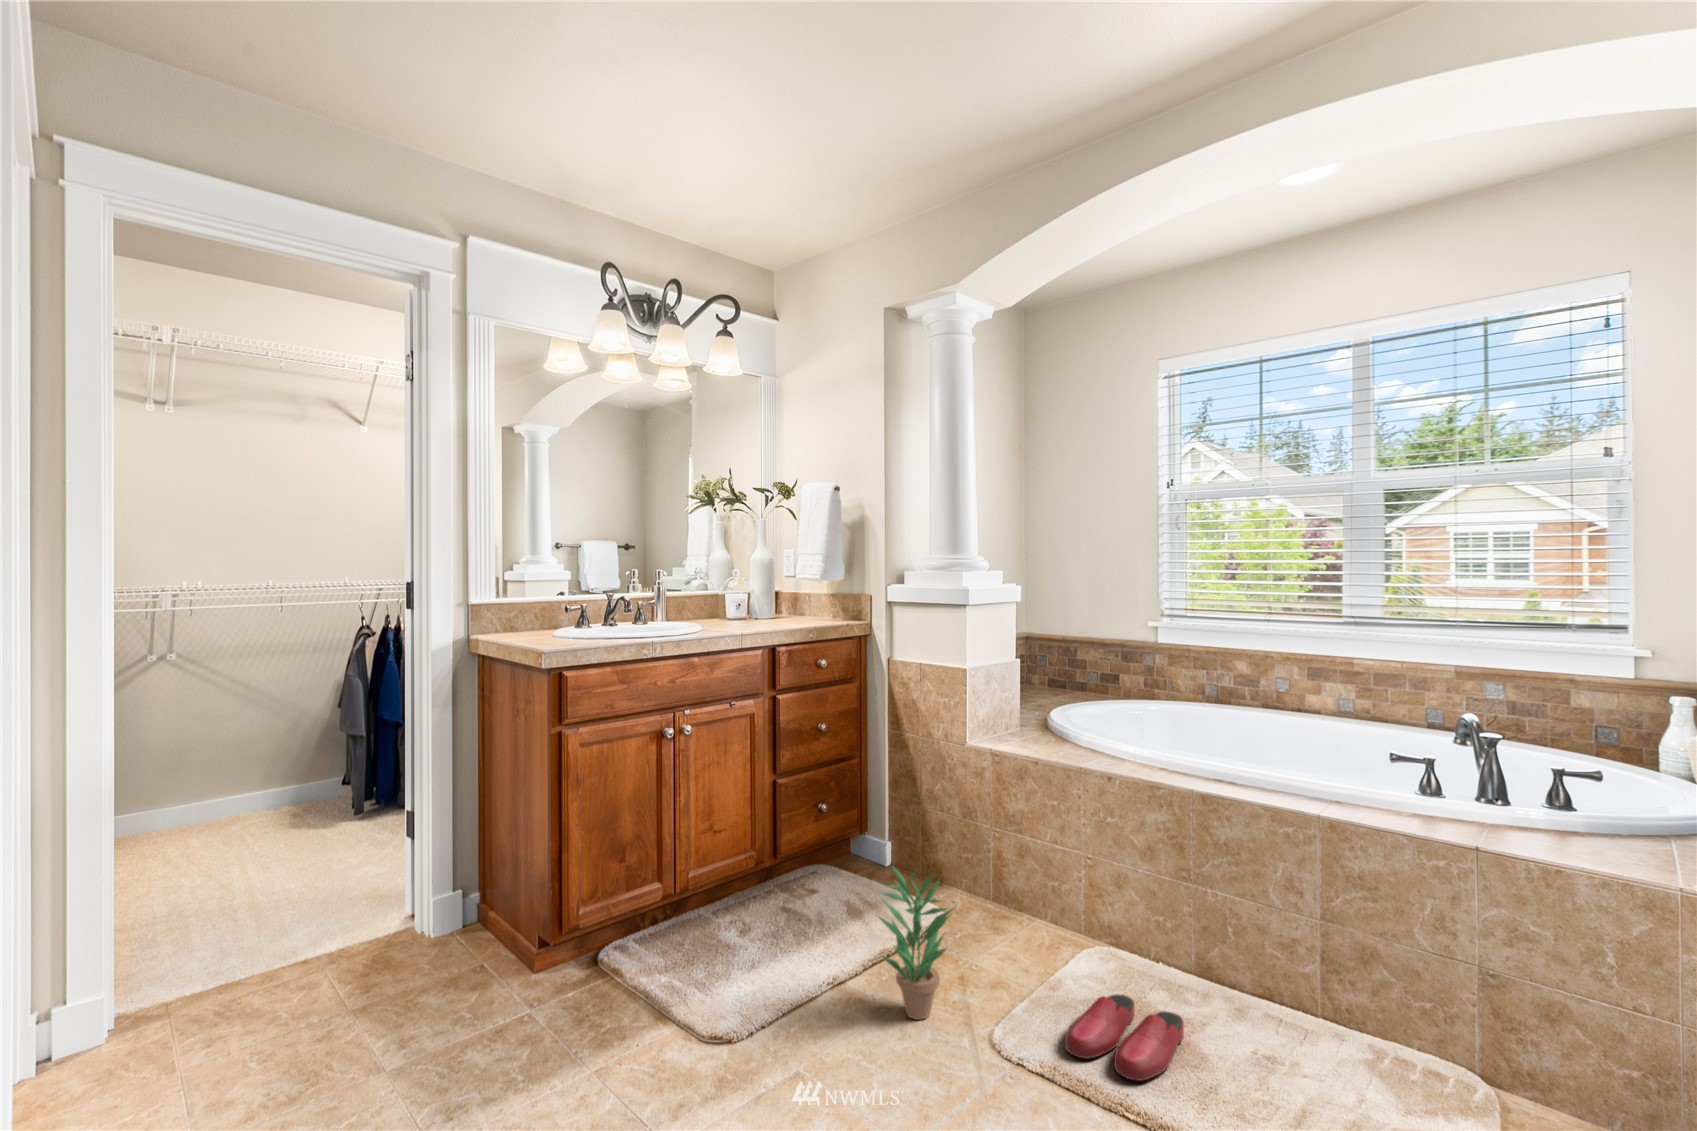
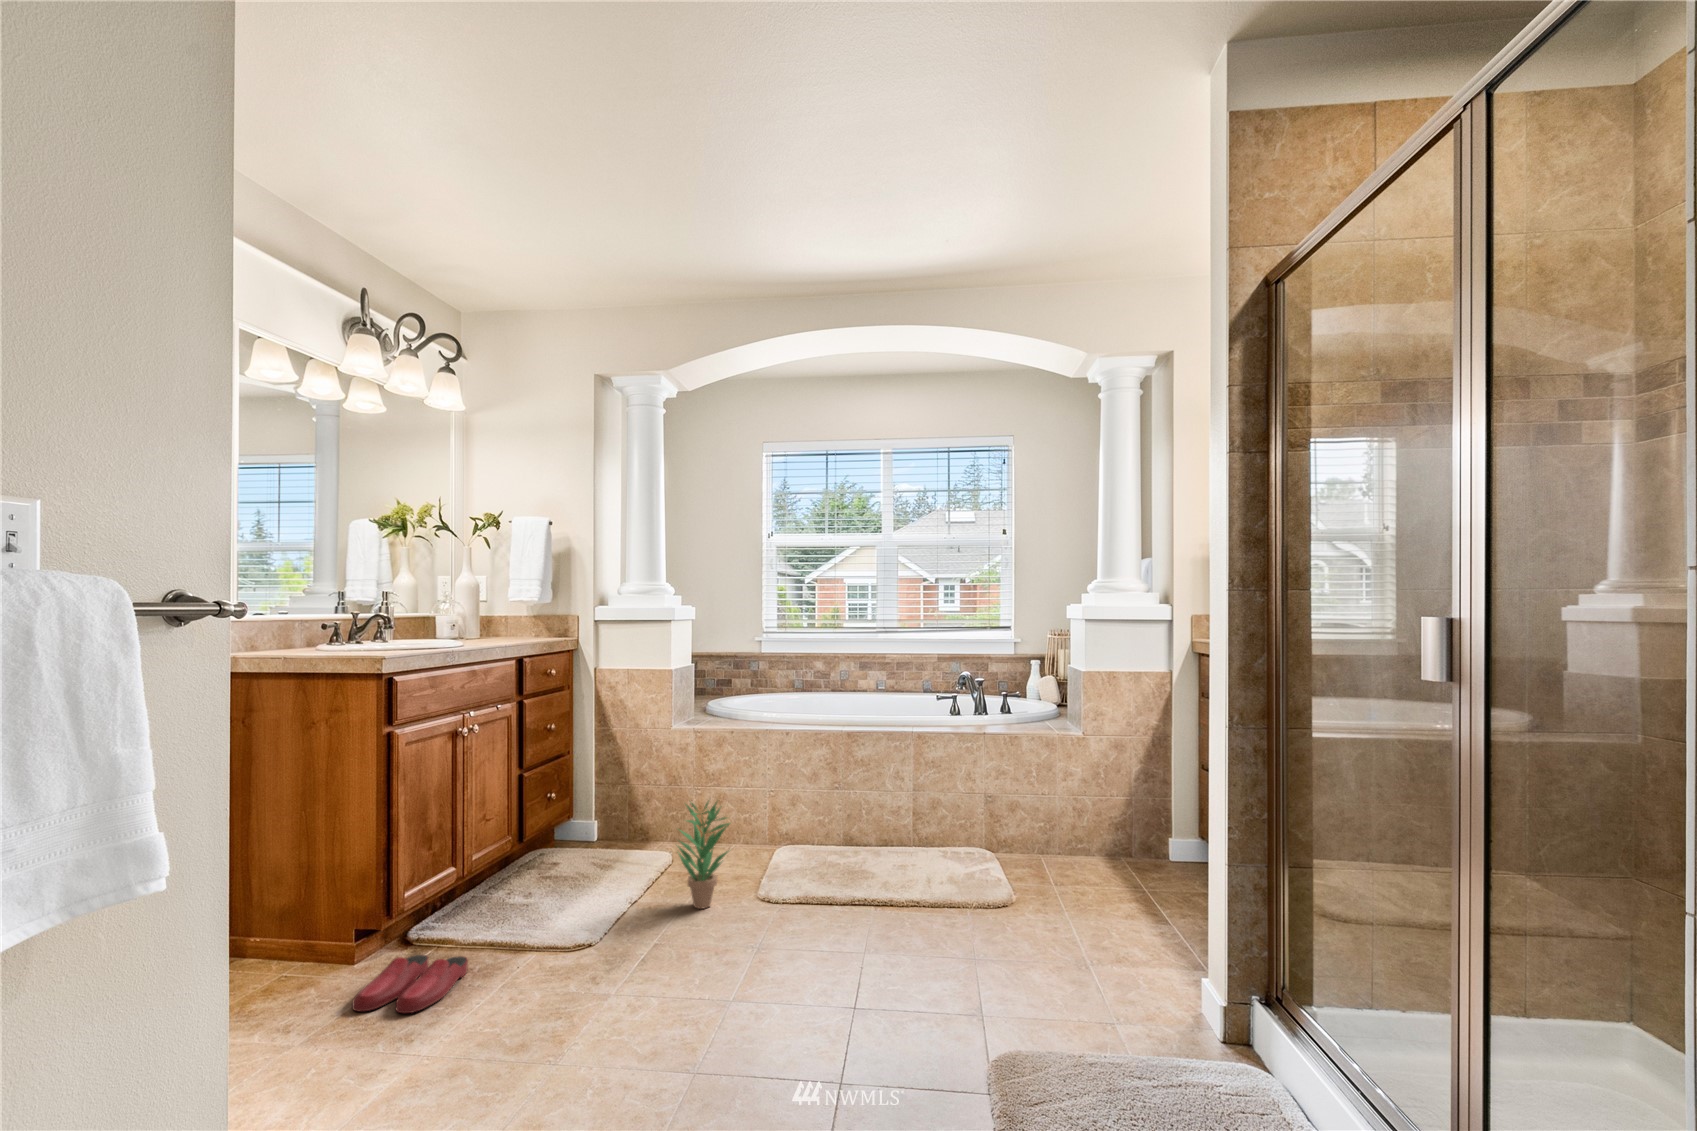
slippers: present [1065,994,1184,1081] -> present [352,955,468,1013]

